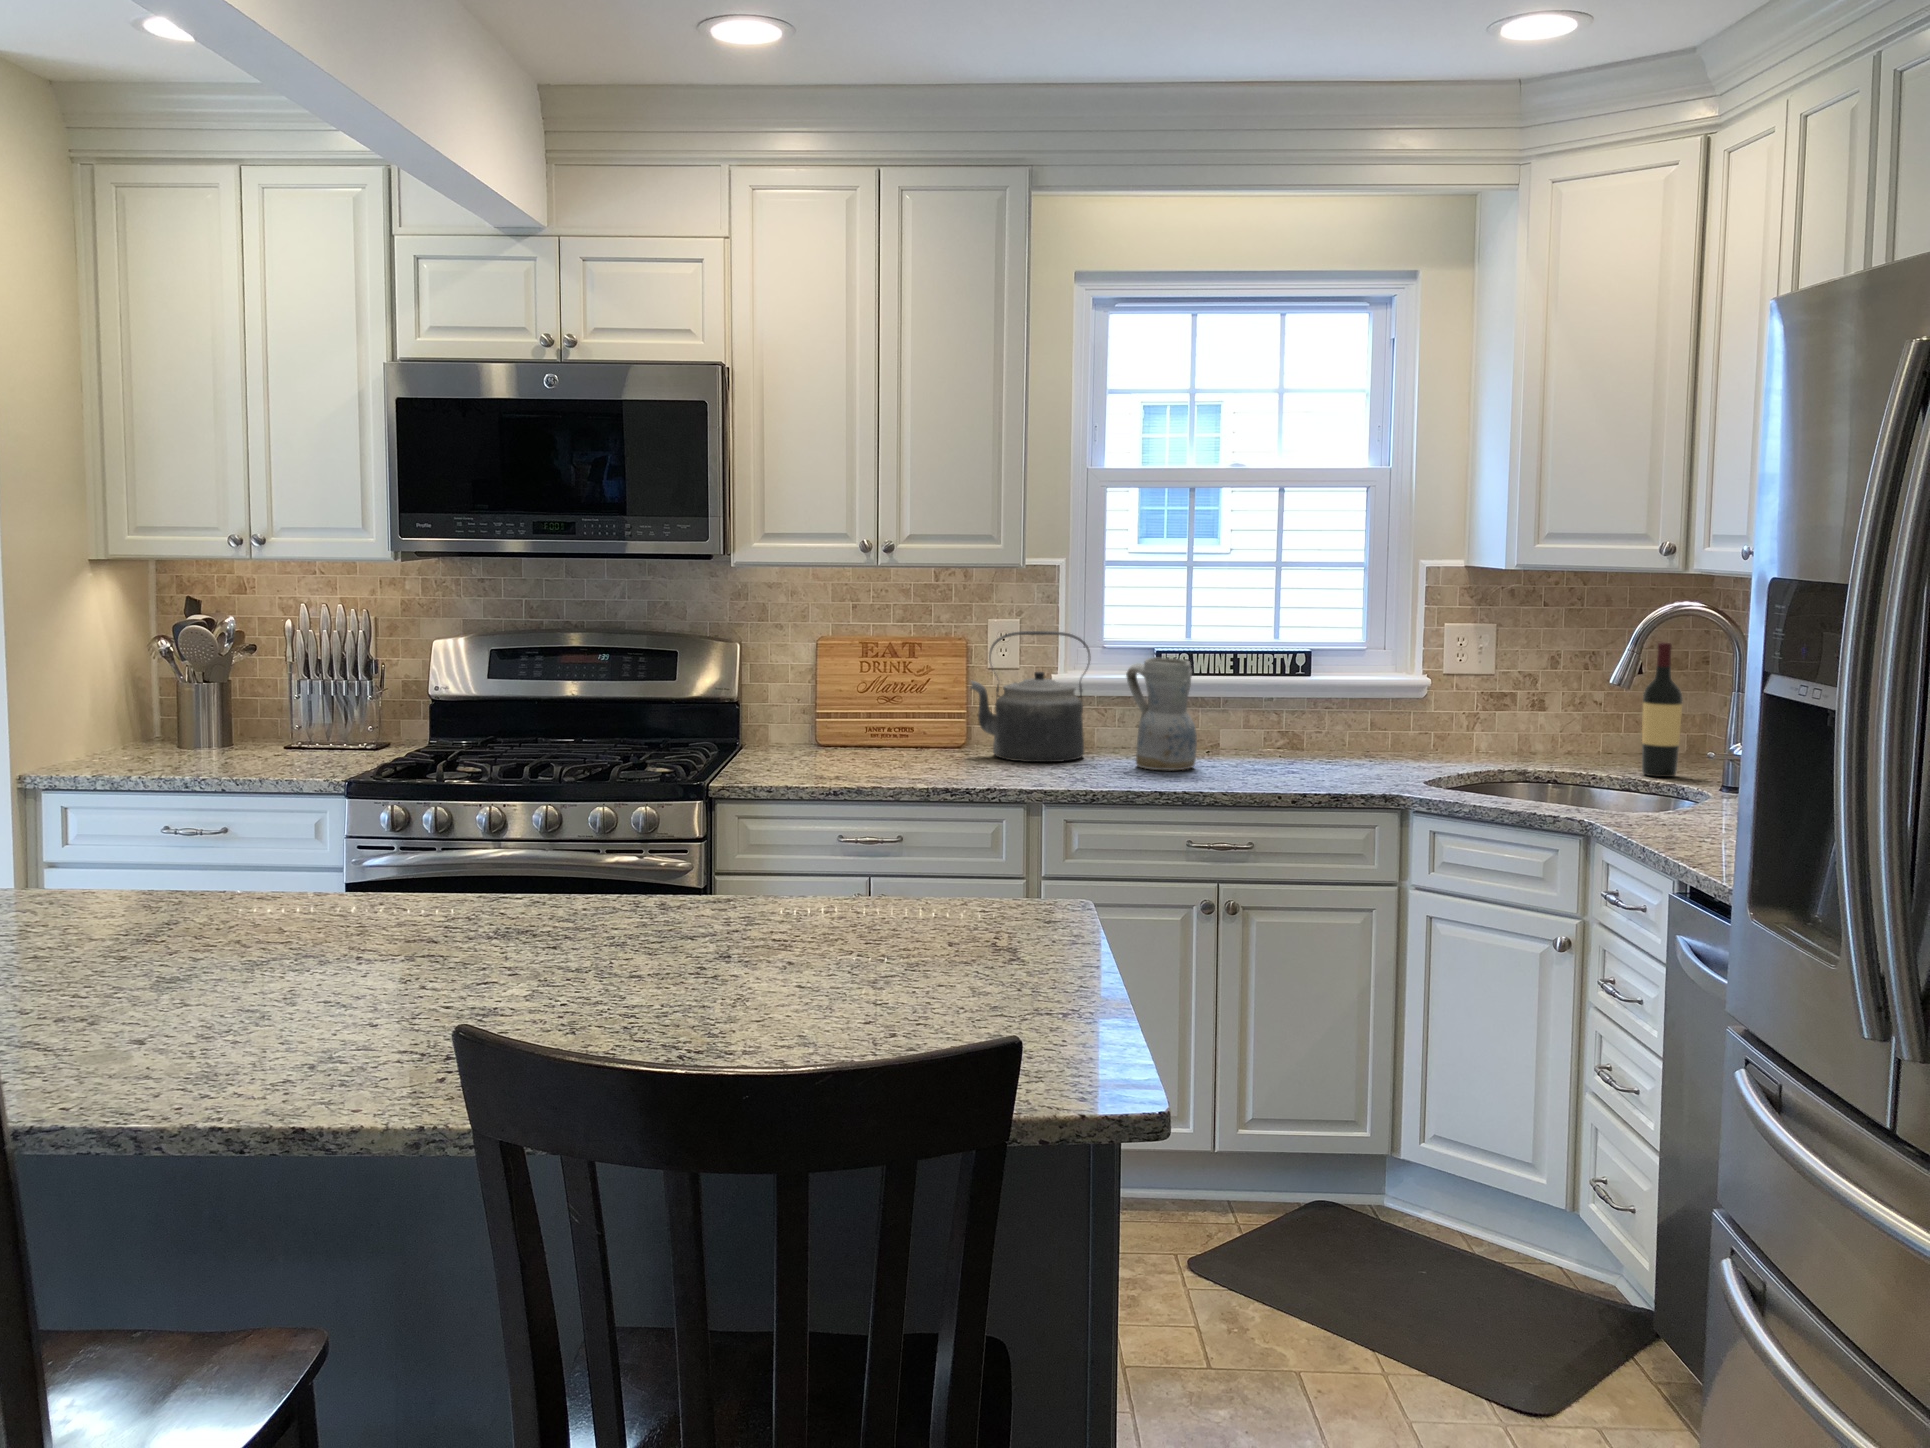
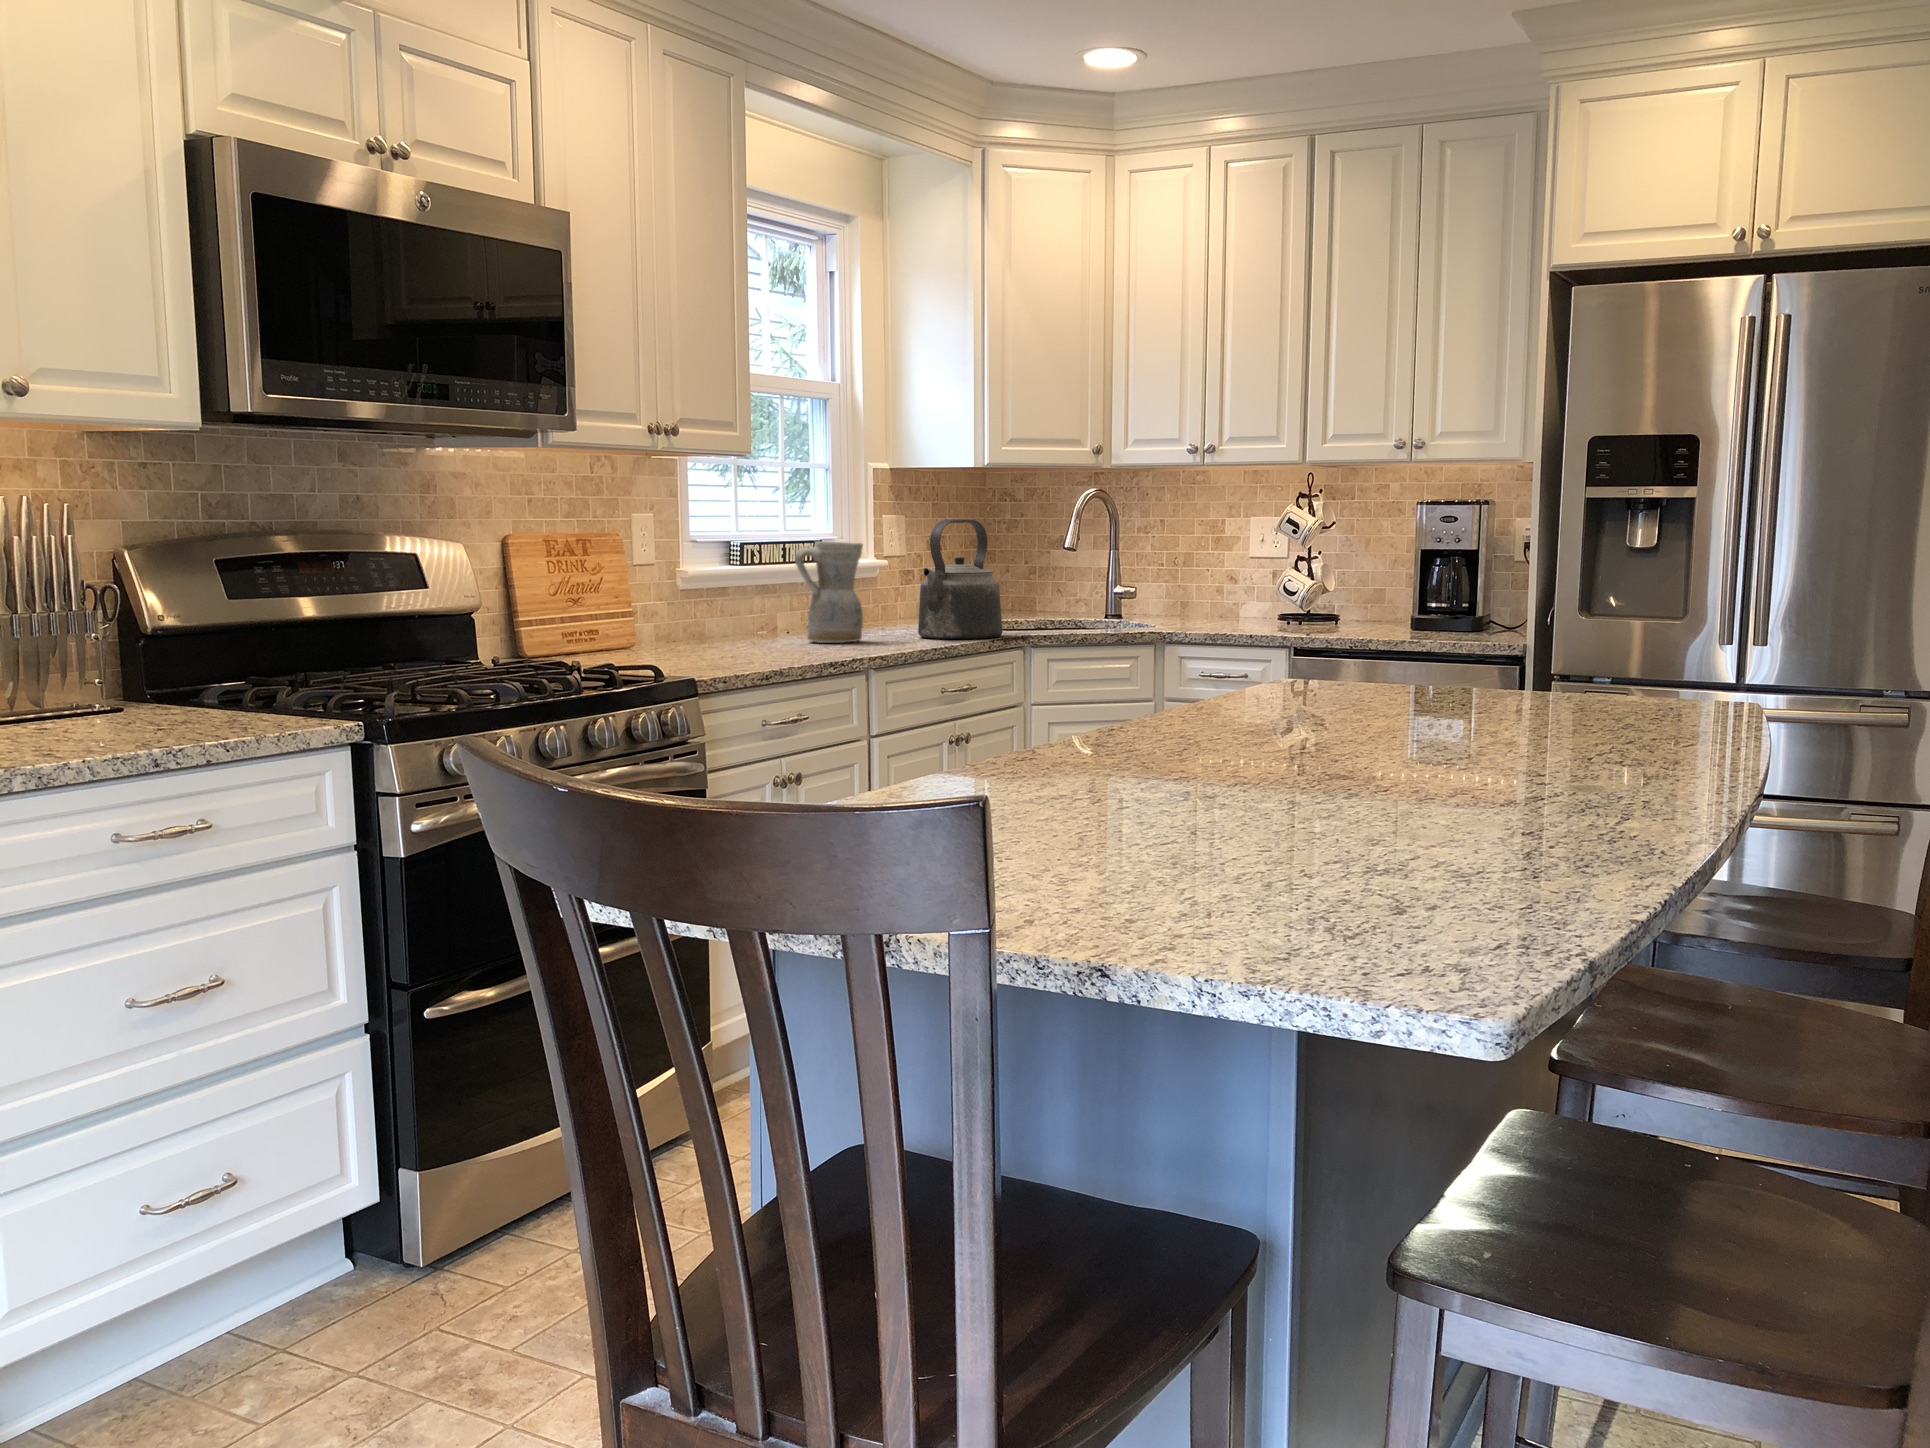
kettle: present [971,631,1090,762] -> present [918,519,1002,639]
wine bottle: present [1642,642,1682,777] -> none [1028,520,1054,619]

